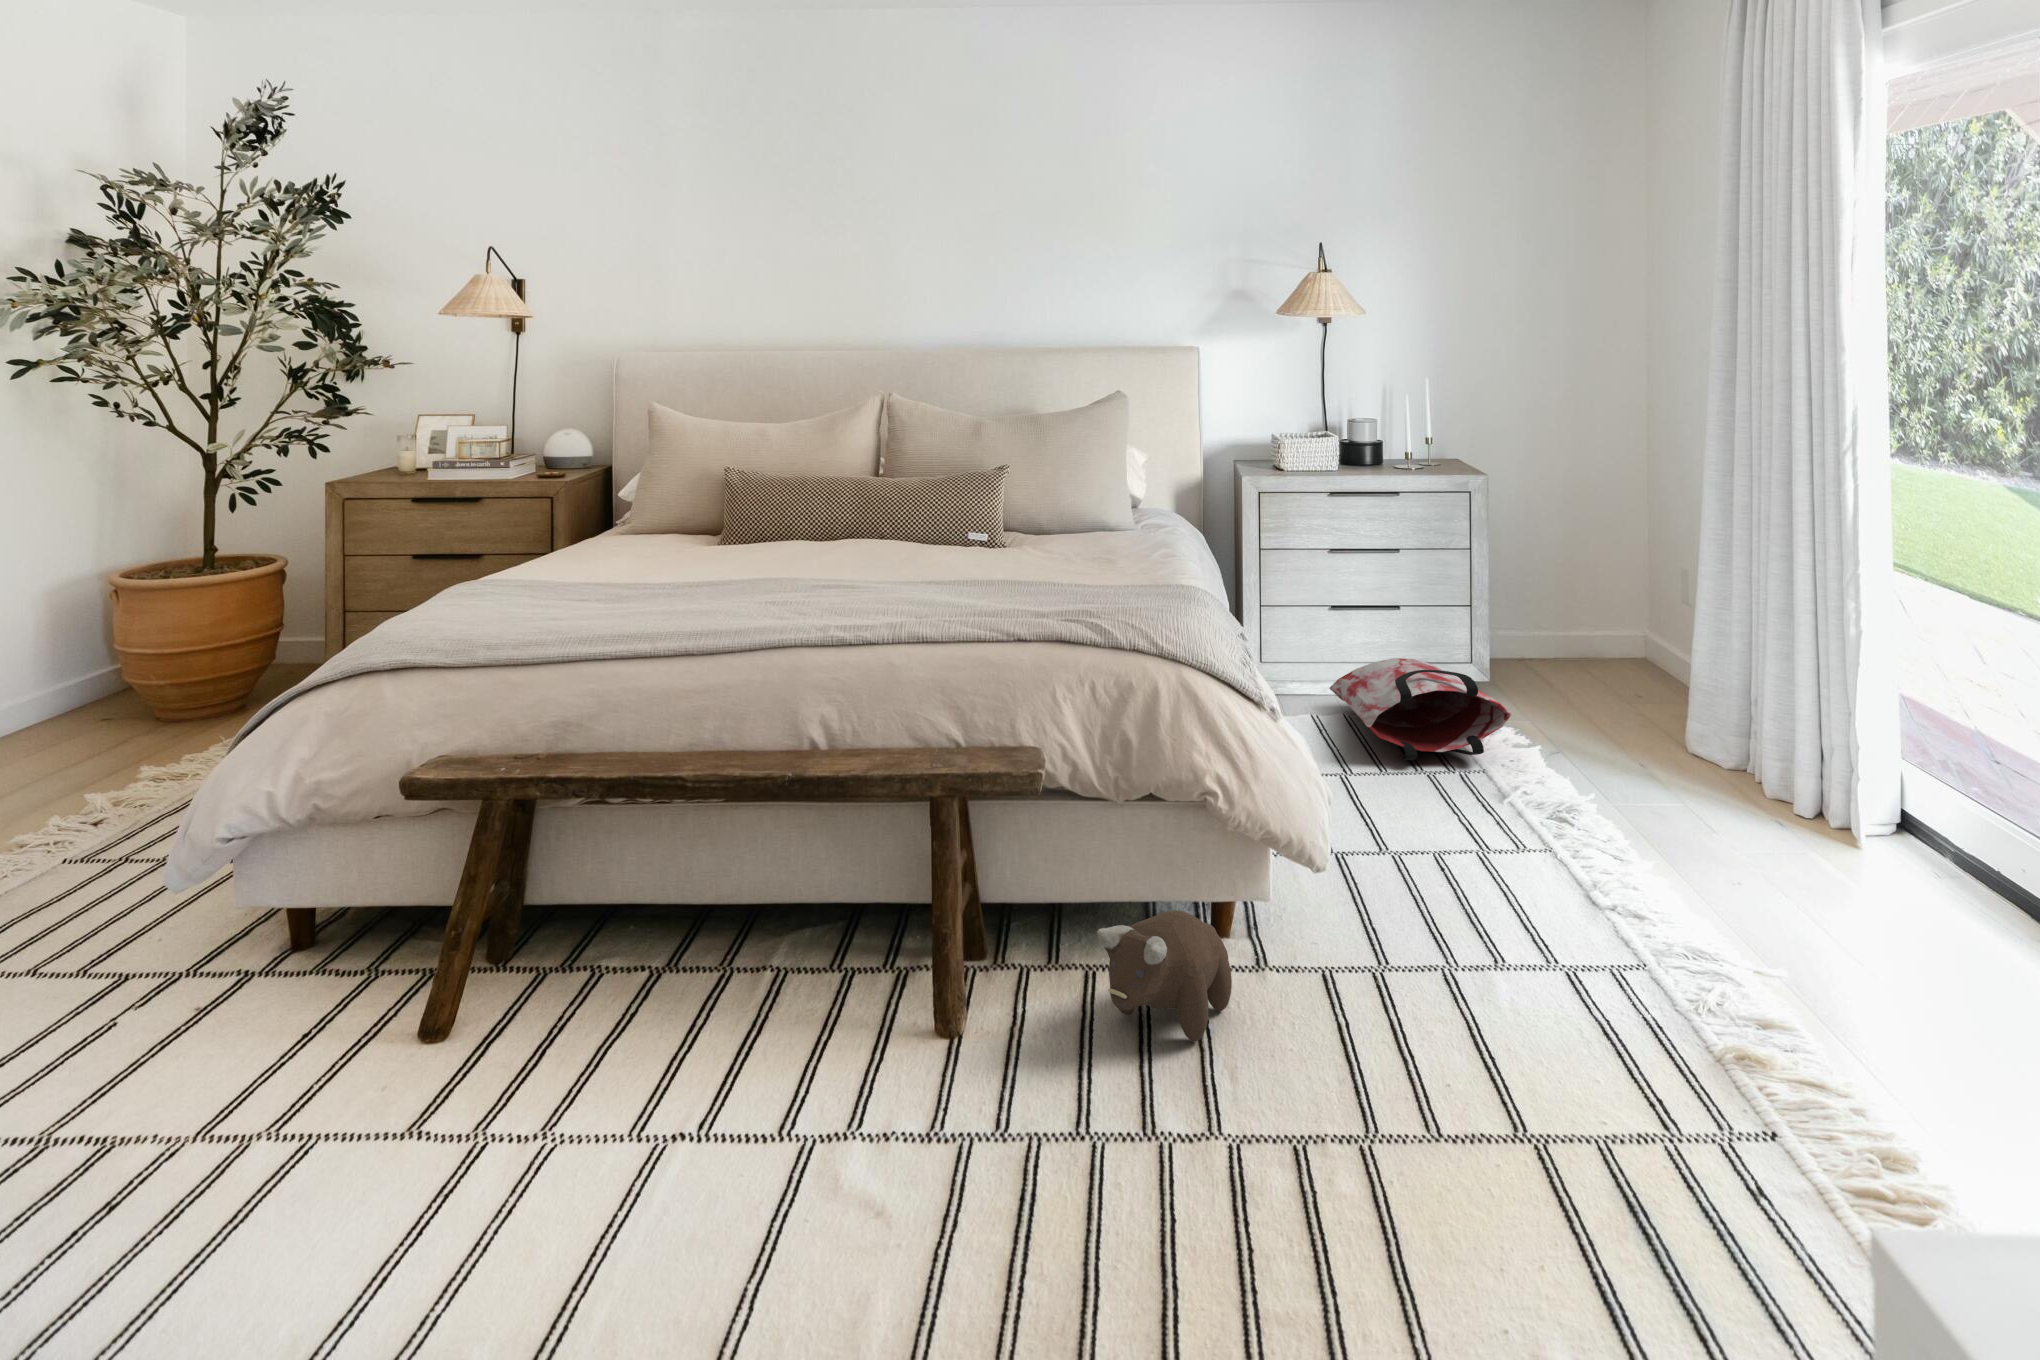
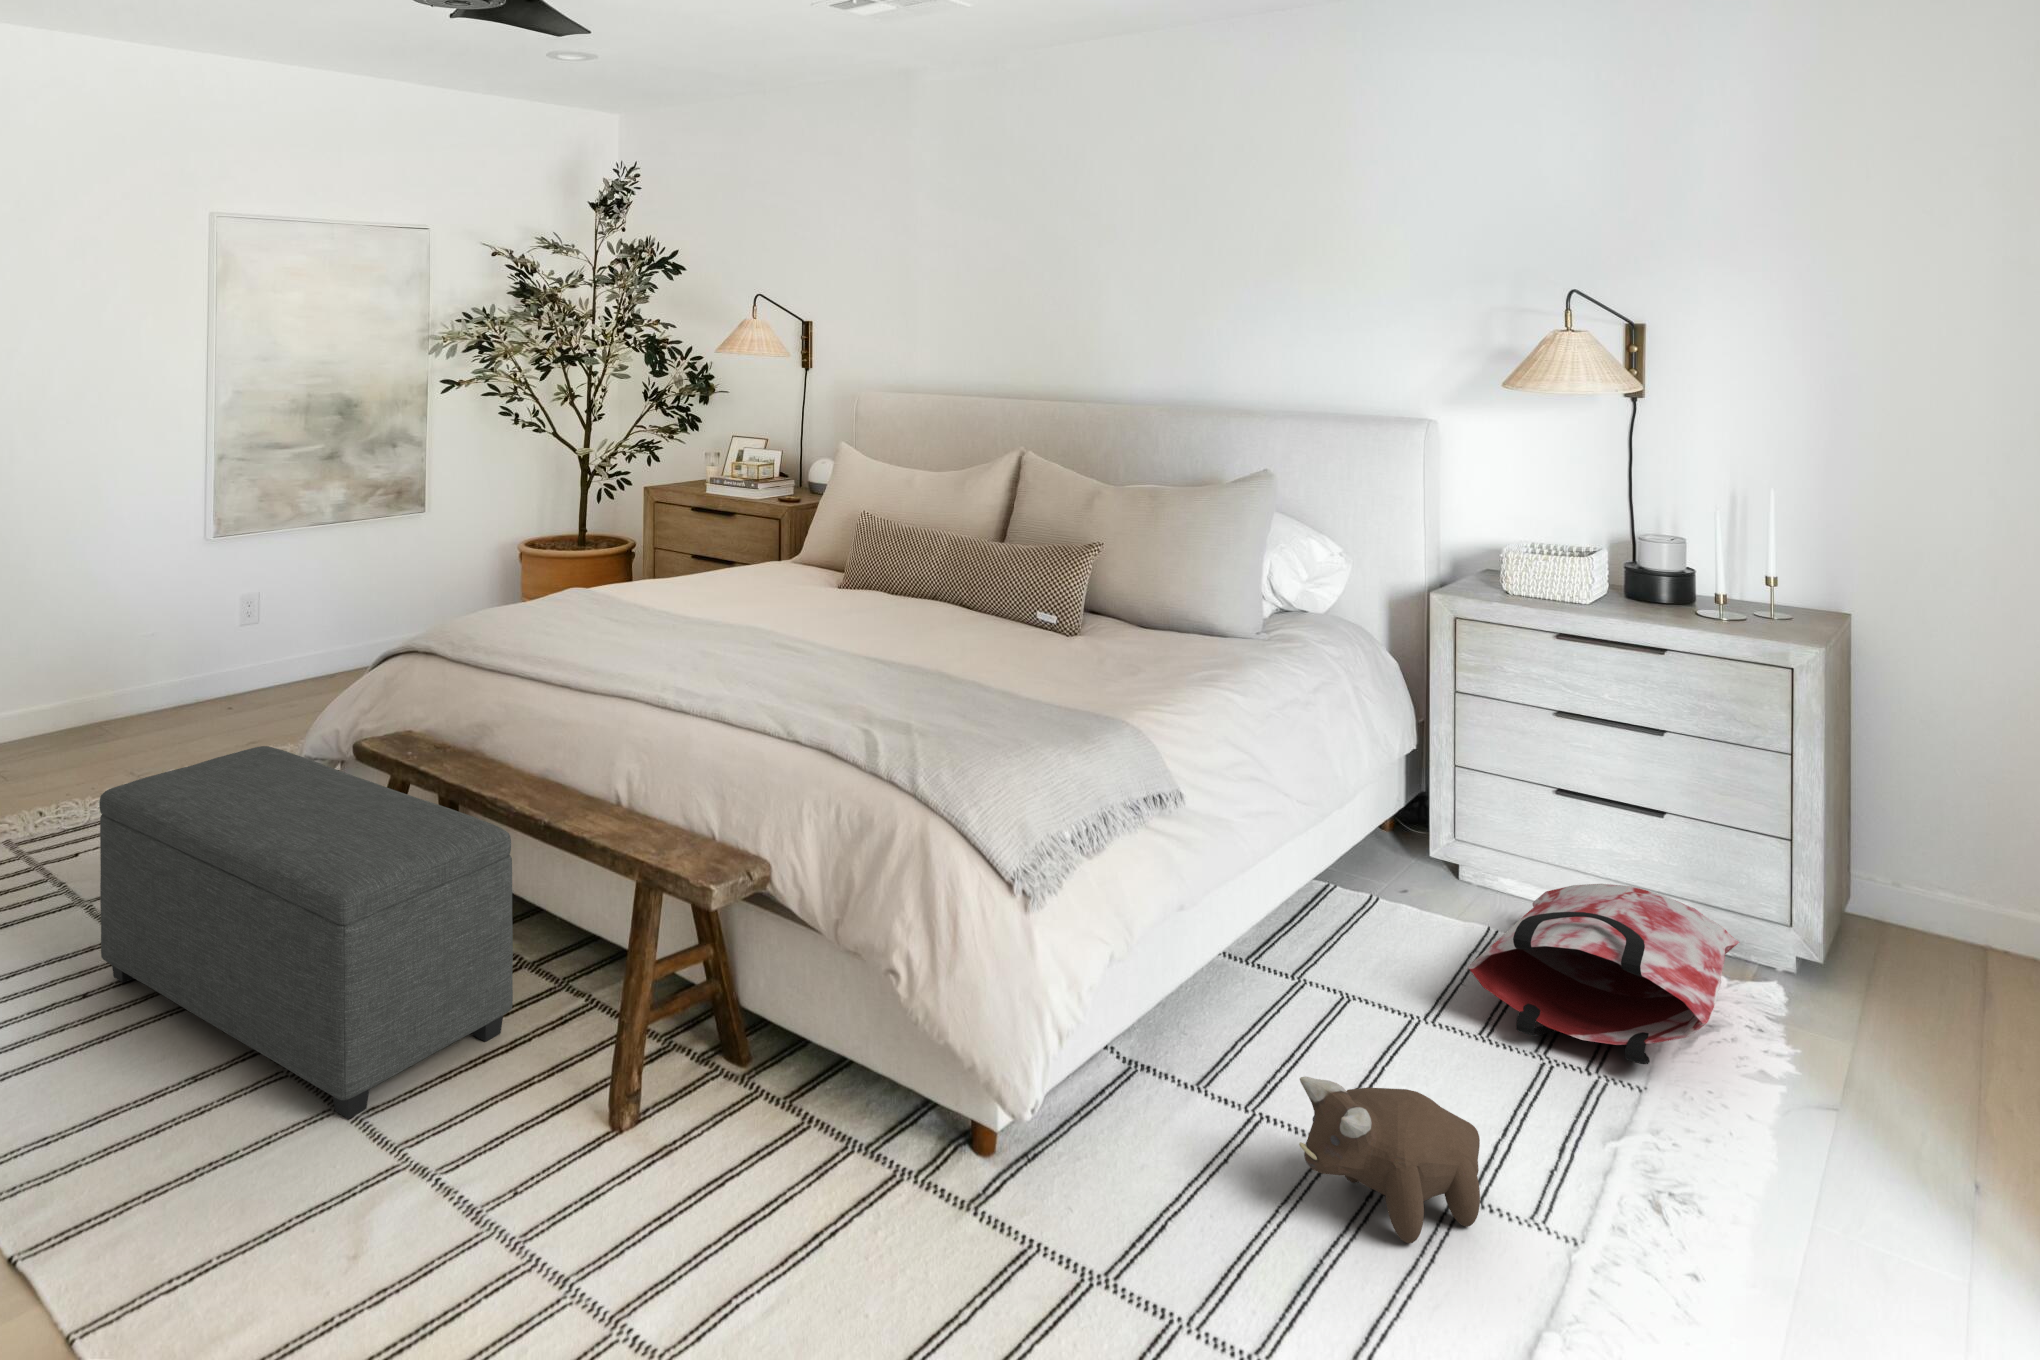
ottoman: none [80,797,745,1189] -> present [99,746,513,1119]
plush toy: present [1097,911,1232,1041] -> present [1299,1076,1480,1243]

